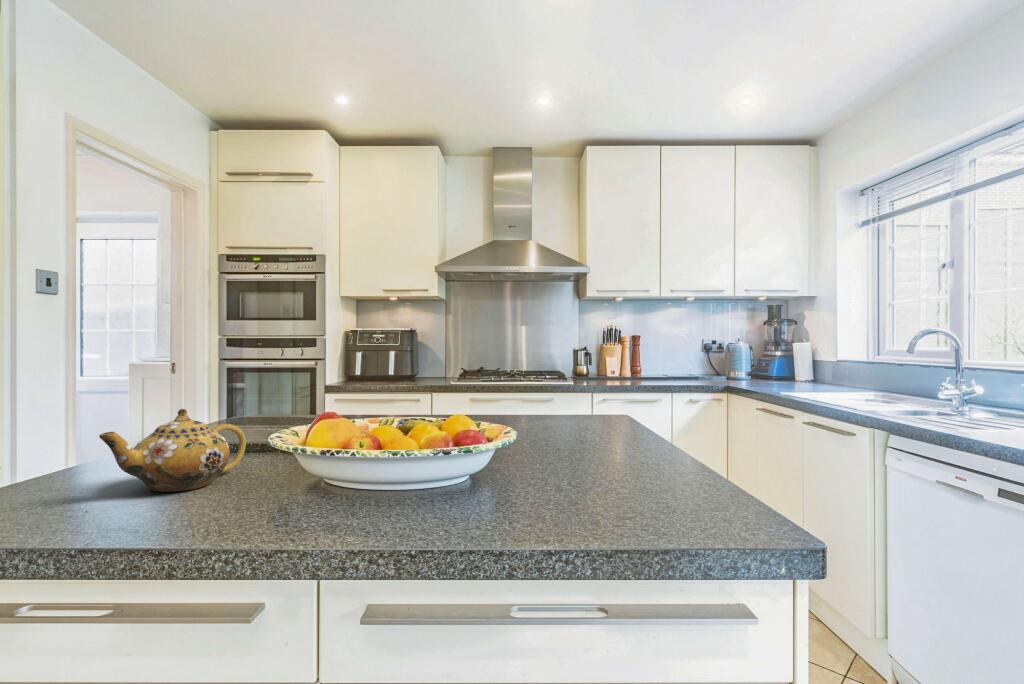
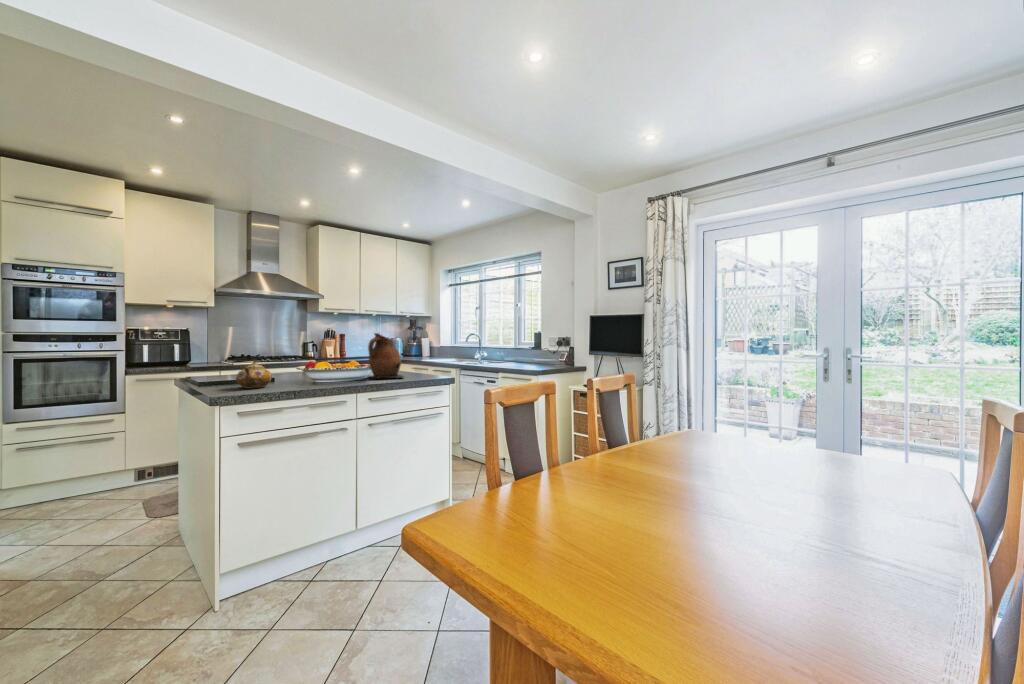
ceramic pitcher: none [513,328,644,499] -> present [367,333,403,378]

